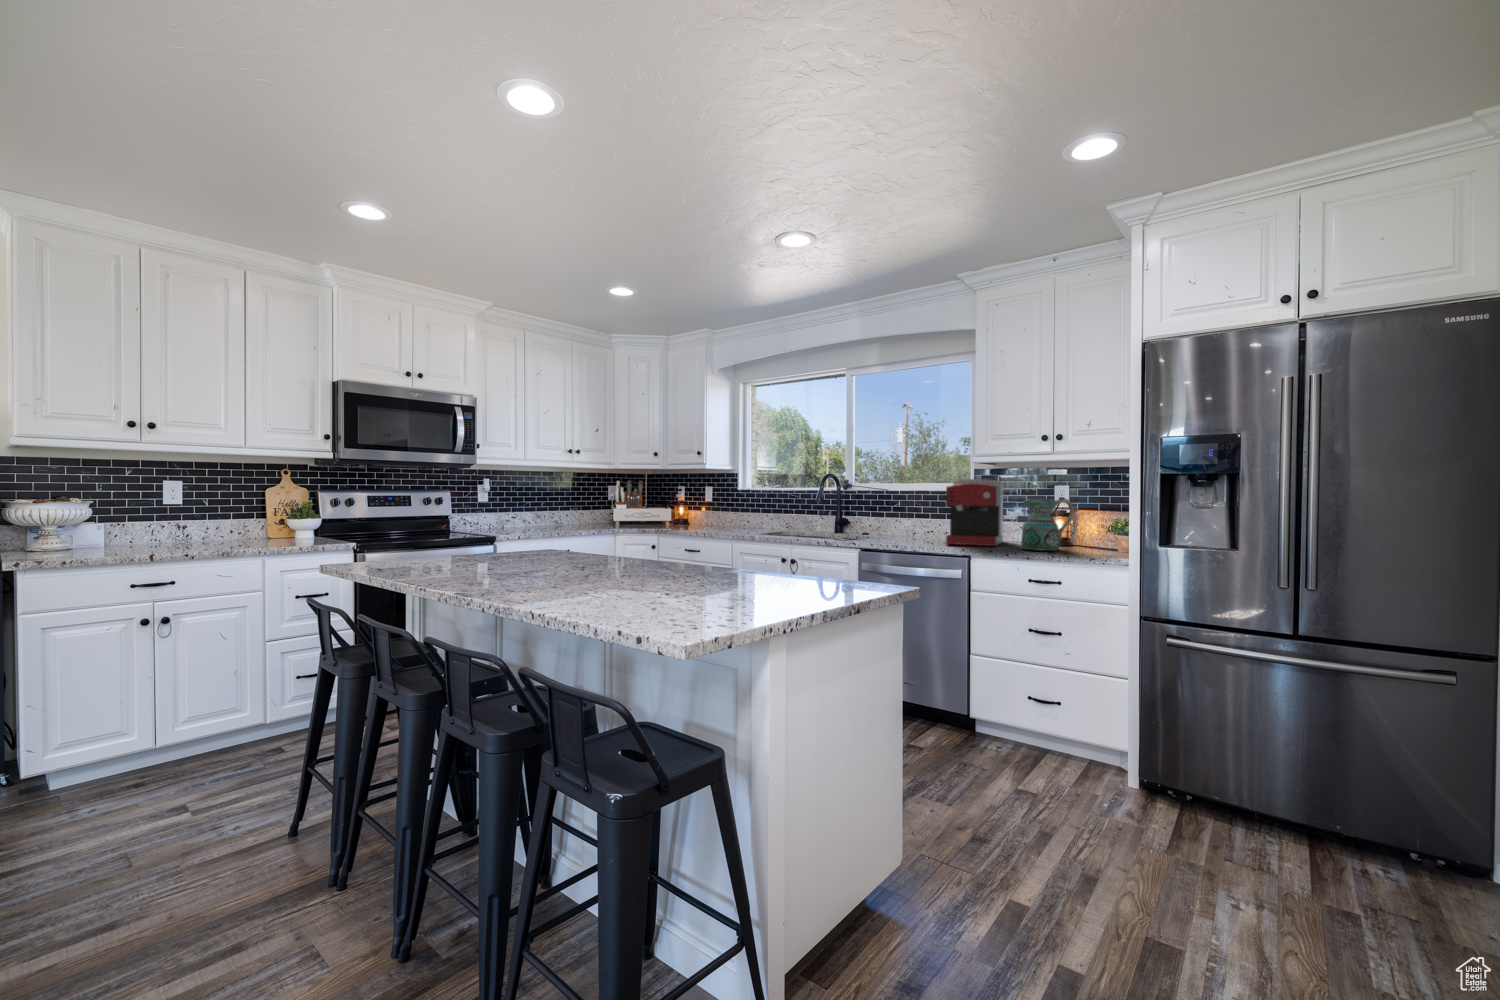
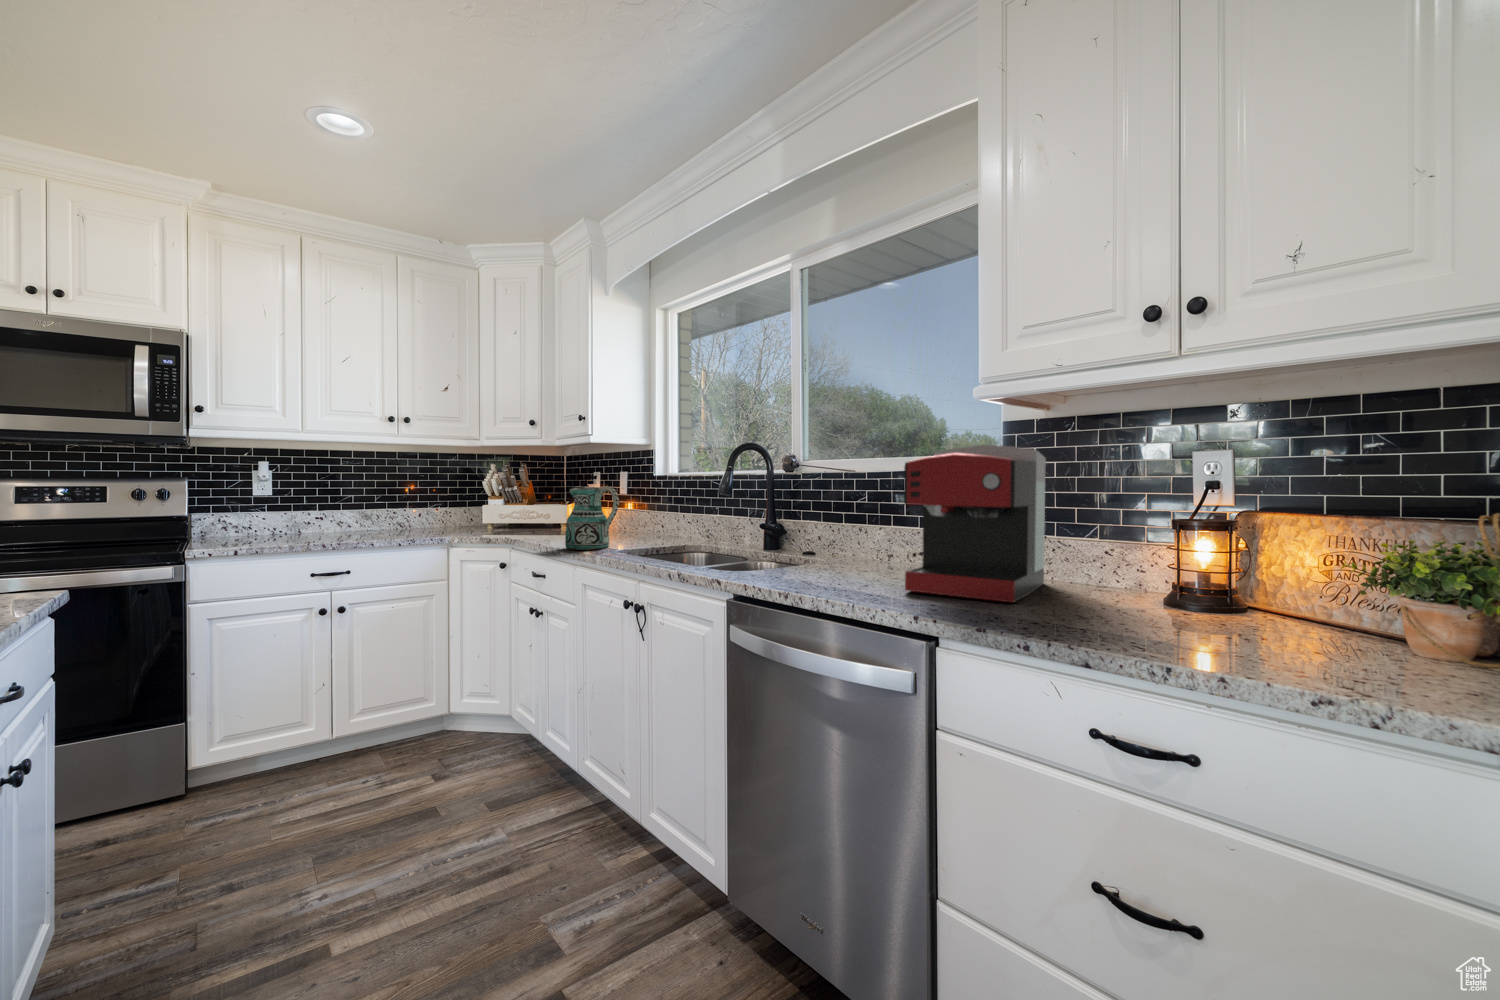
ceramic pitcher: present [1021,498,1074,551] -> present [565,486,619,550]

